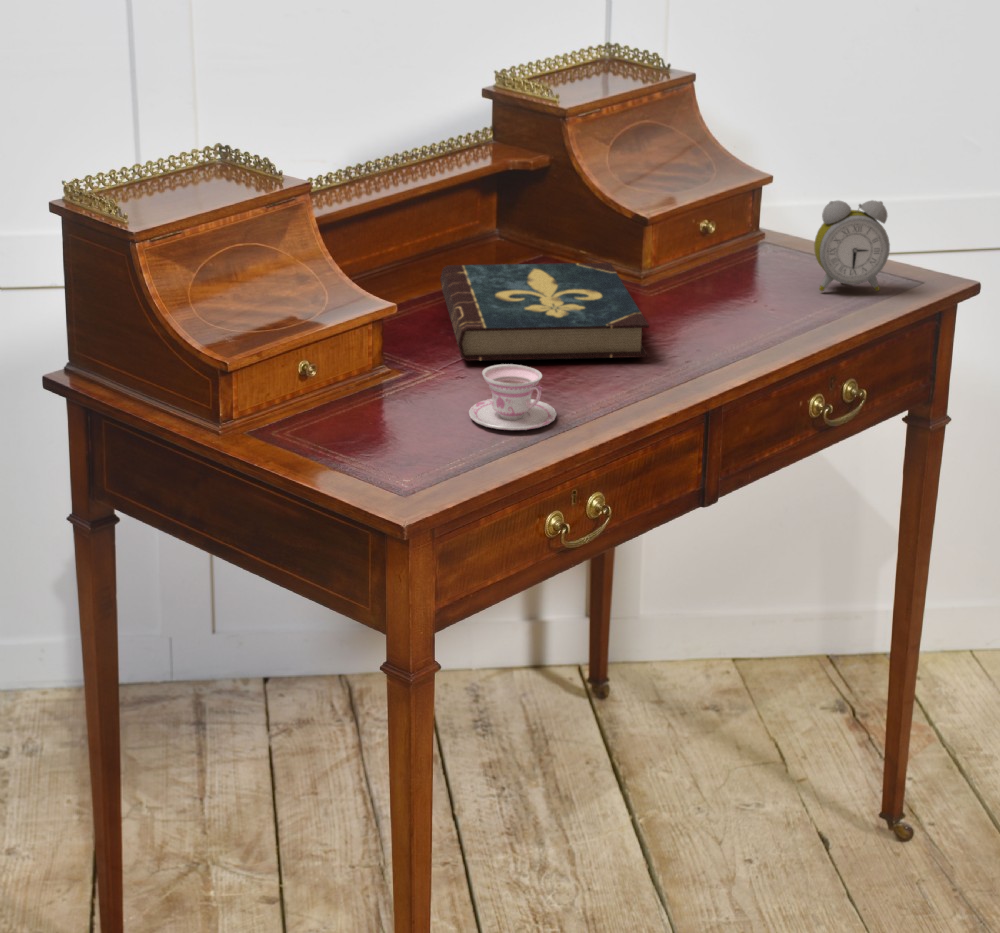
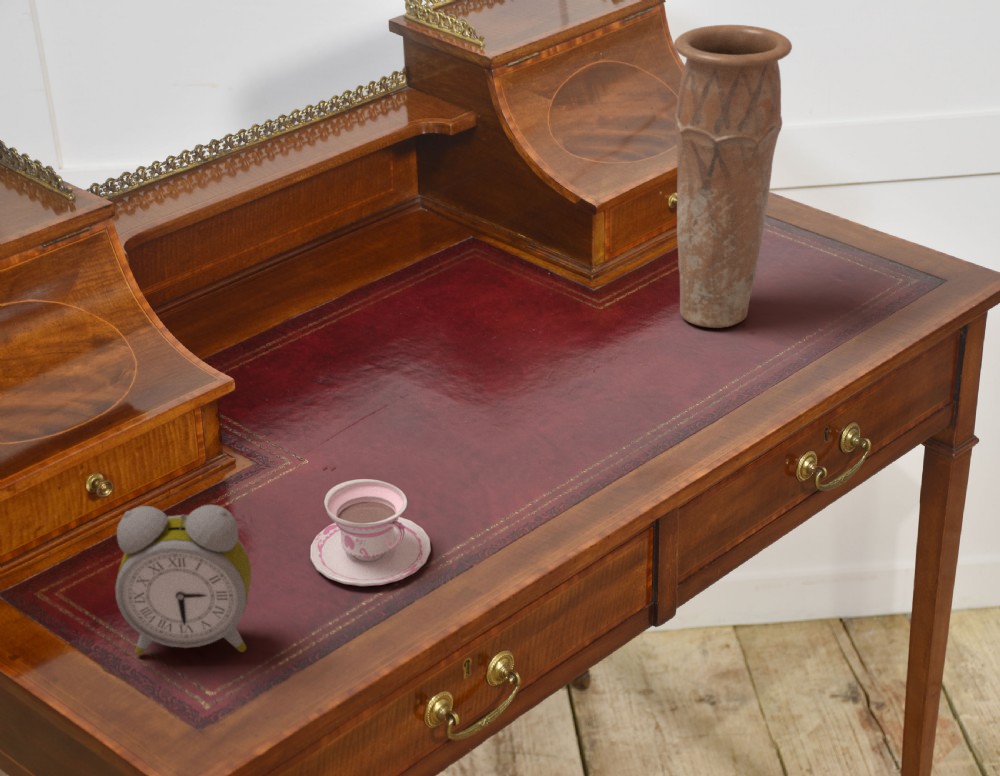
vase: none [714,77,802,306] -> present [674,25,792,328]
alarm clock: present [814,200,890,291] -> present [115,505,251,655]
book: present [440,263,649,361] -> none [316,264,574,443]

